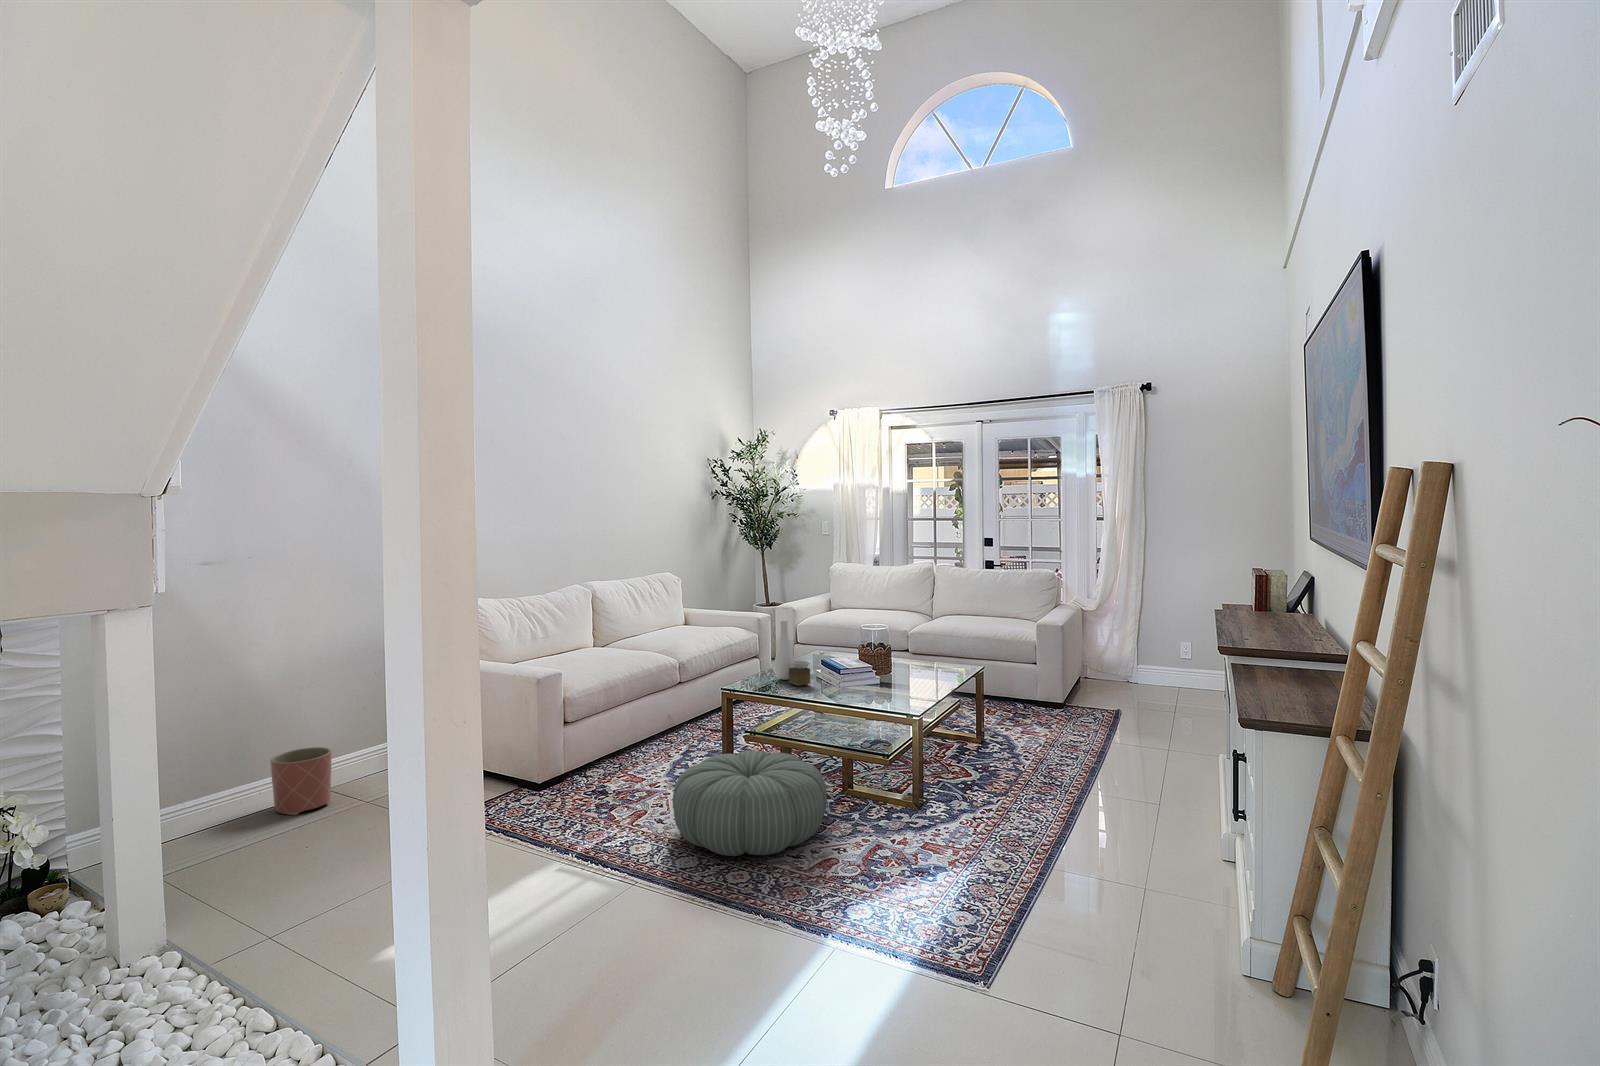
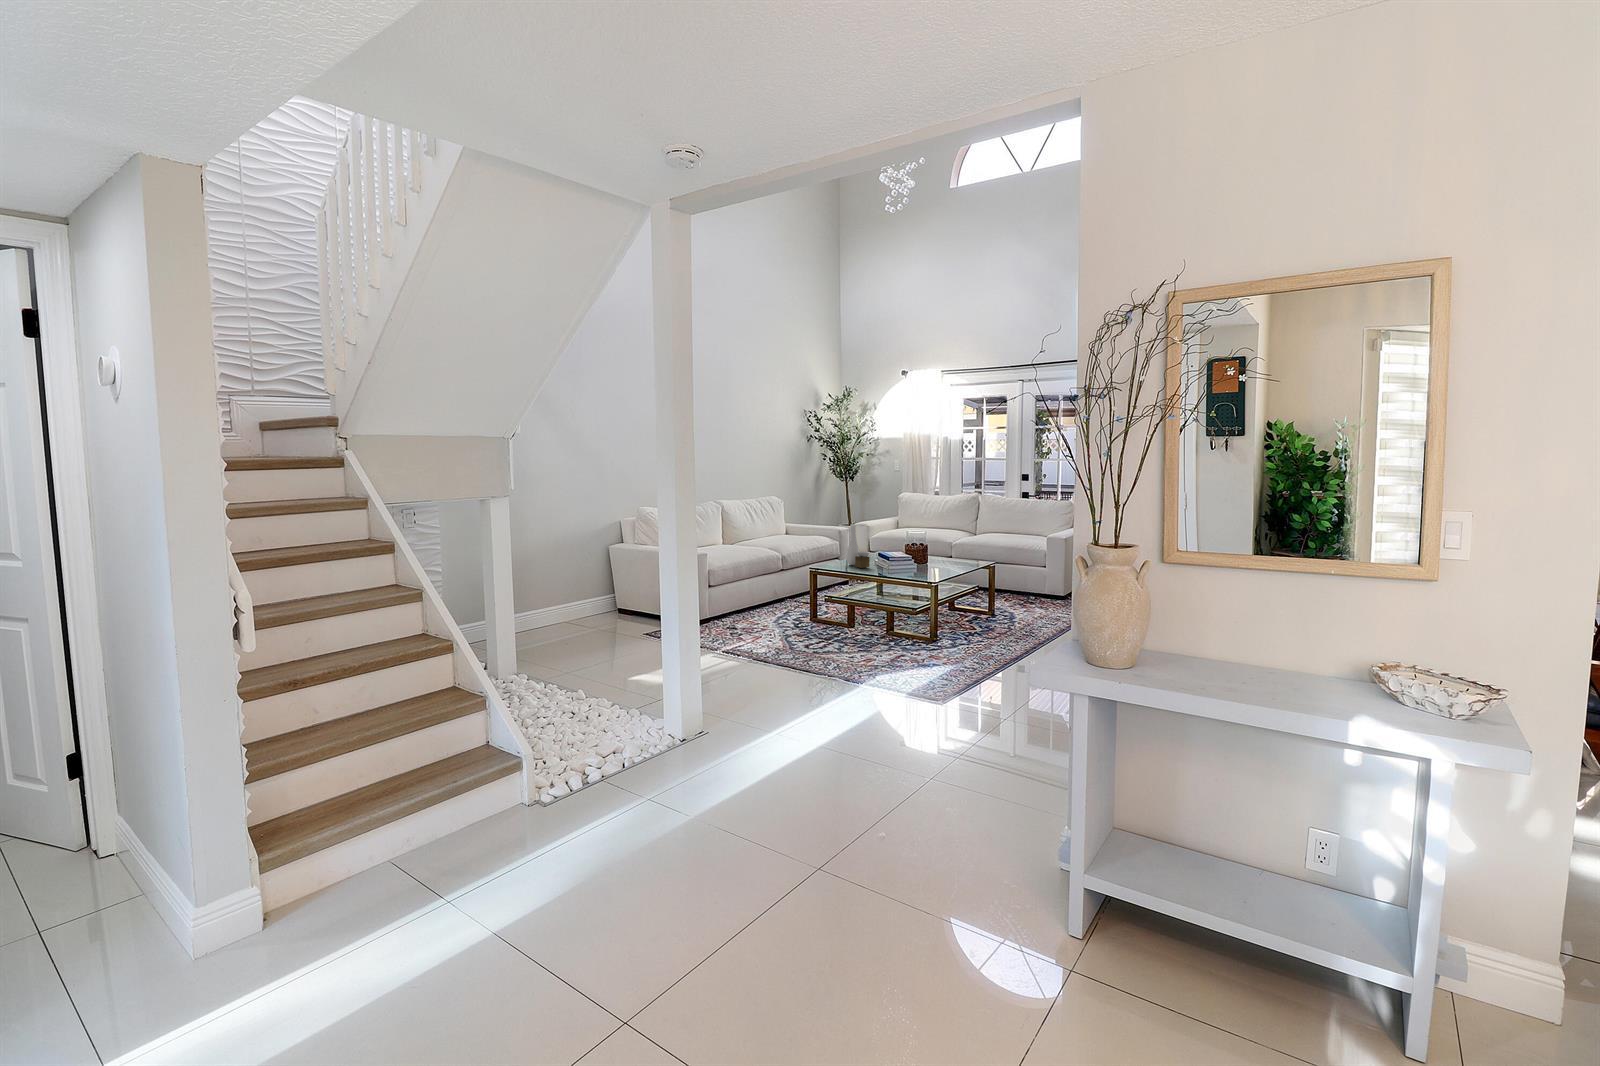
planter: present [271,747,331,815] -> none [535,596,568,633]
pouf: present [673,750,827,856] -> none [779,602,873,655]

